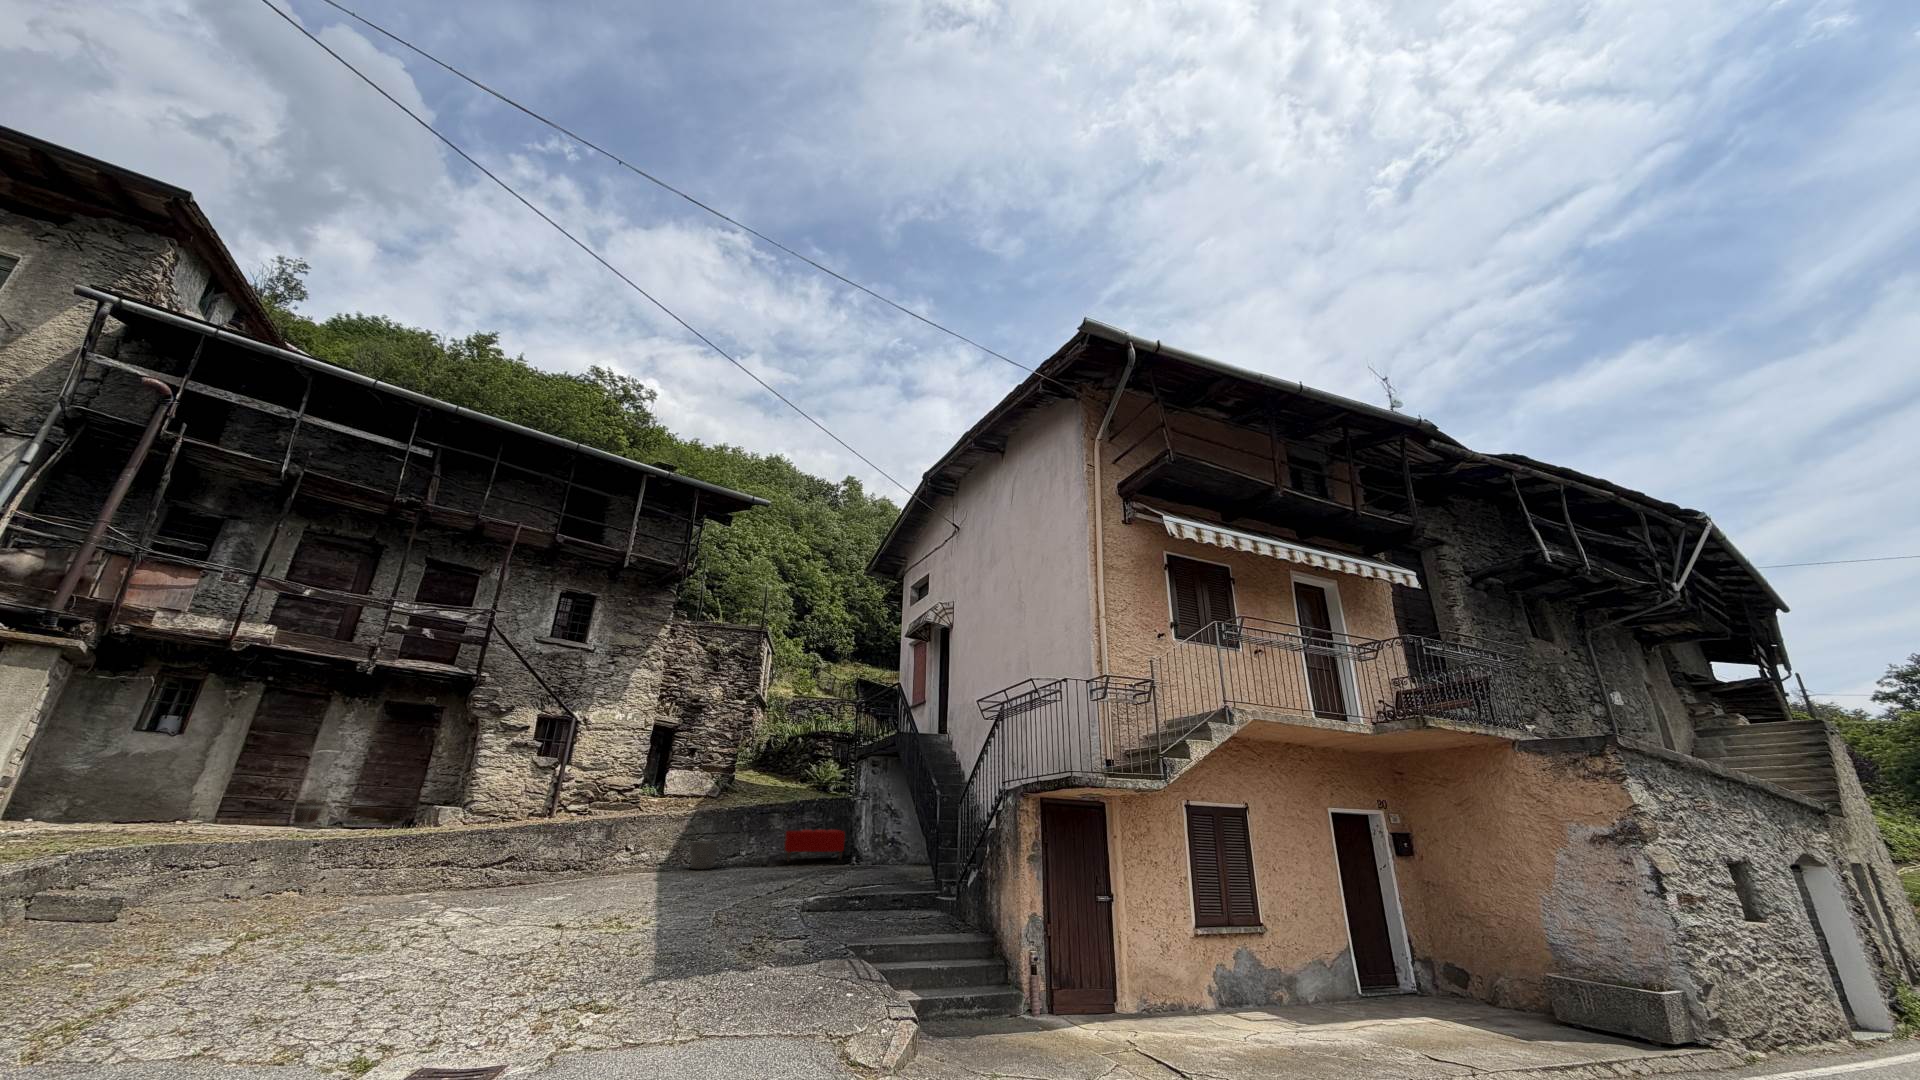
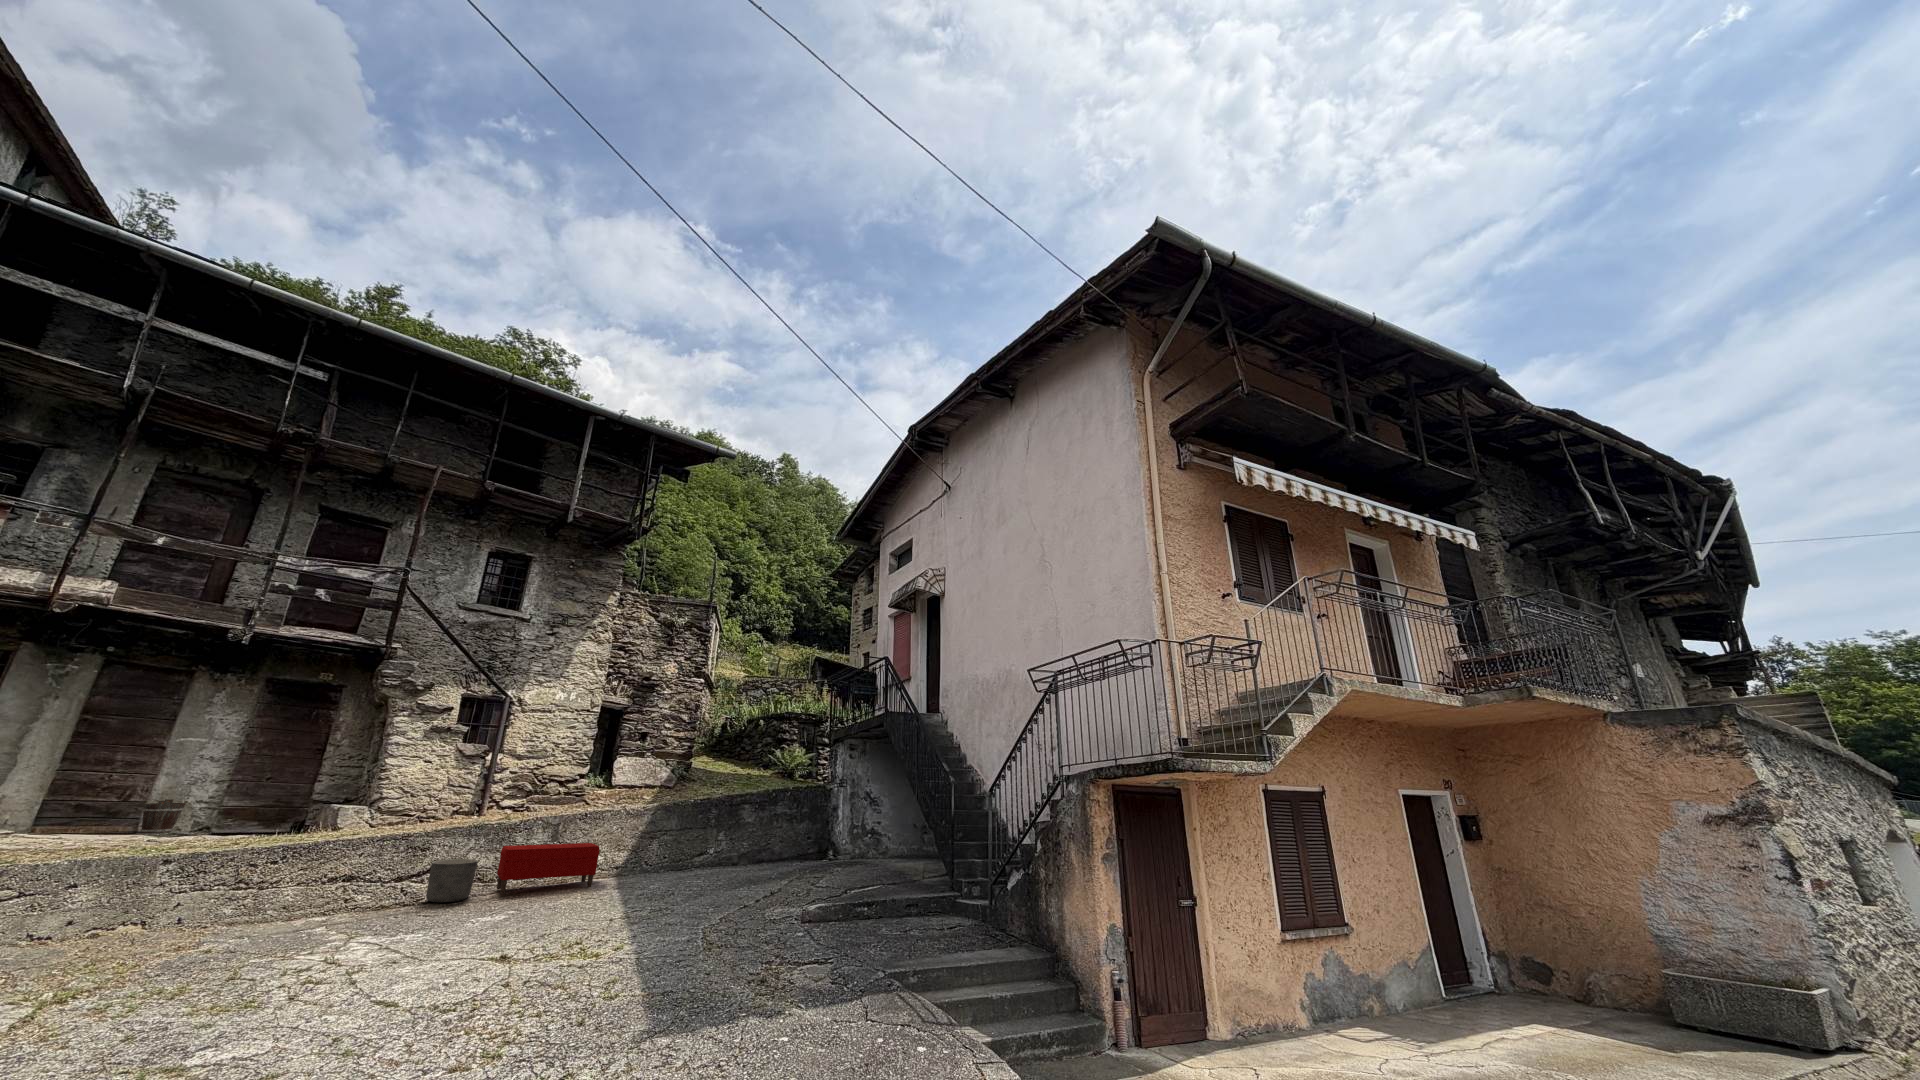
bench: present [785,830,845,861] -> present [497,843,600,894]
planter: present [690,842,718,869] -> present [426,859,478,902]

